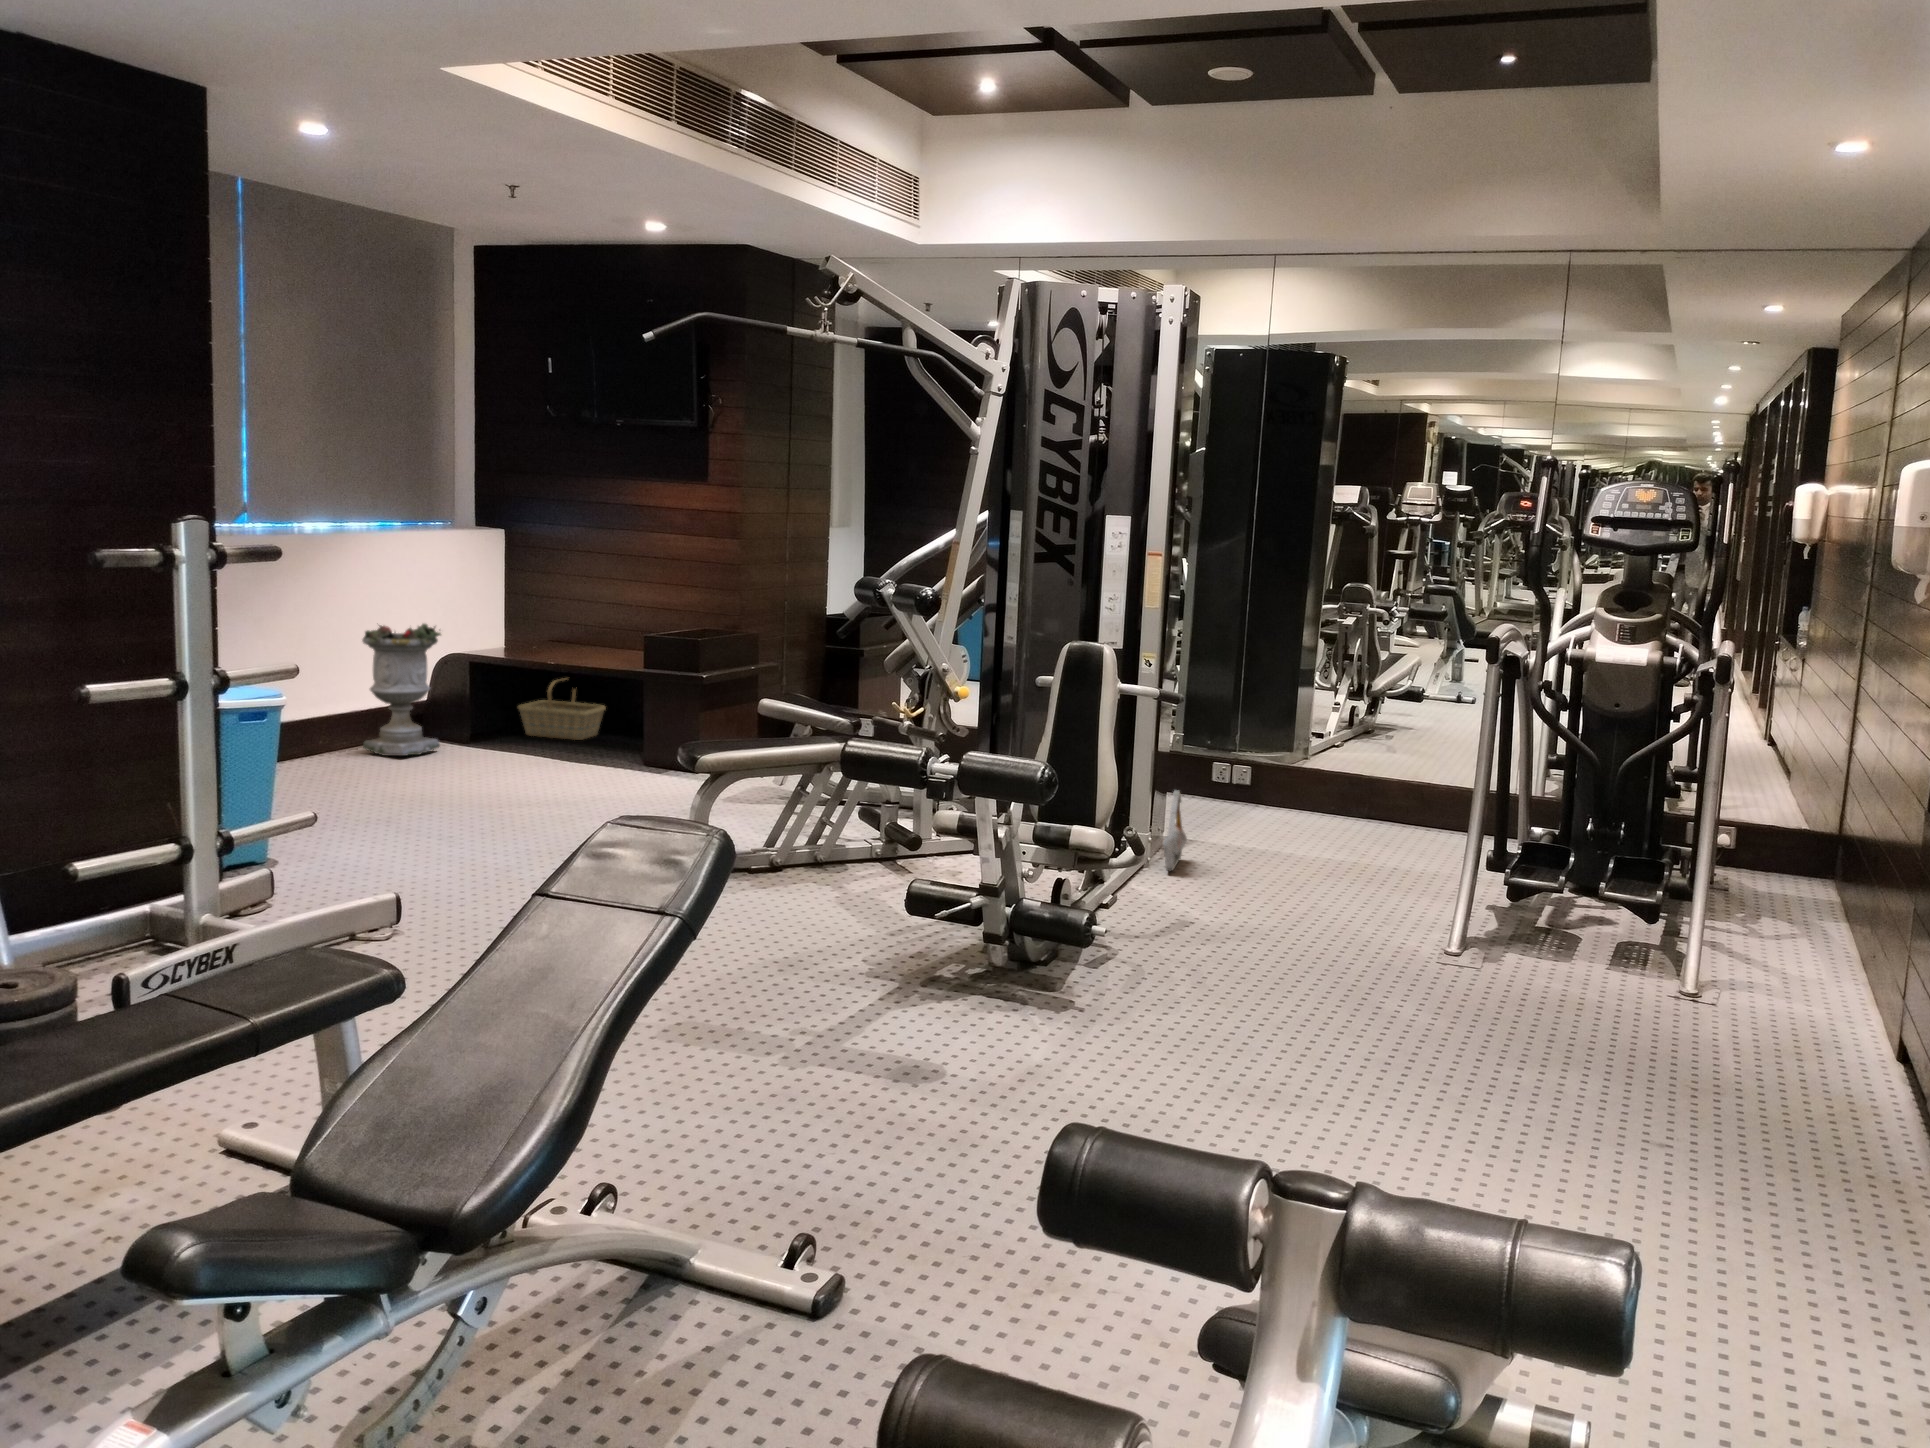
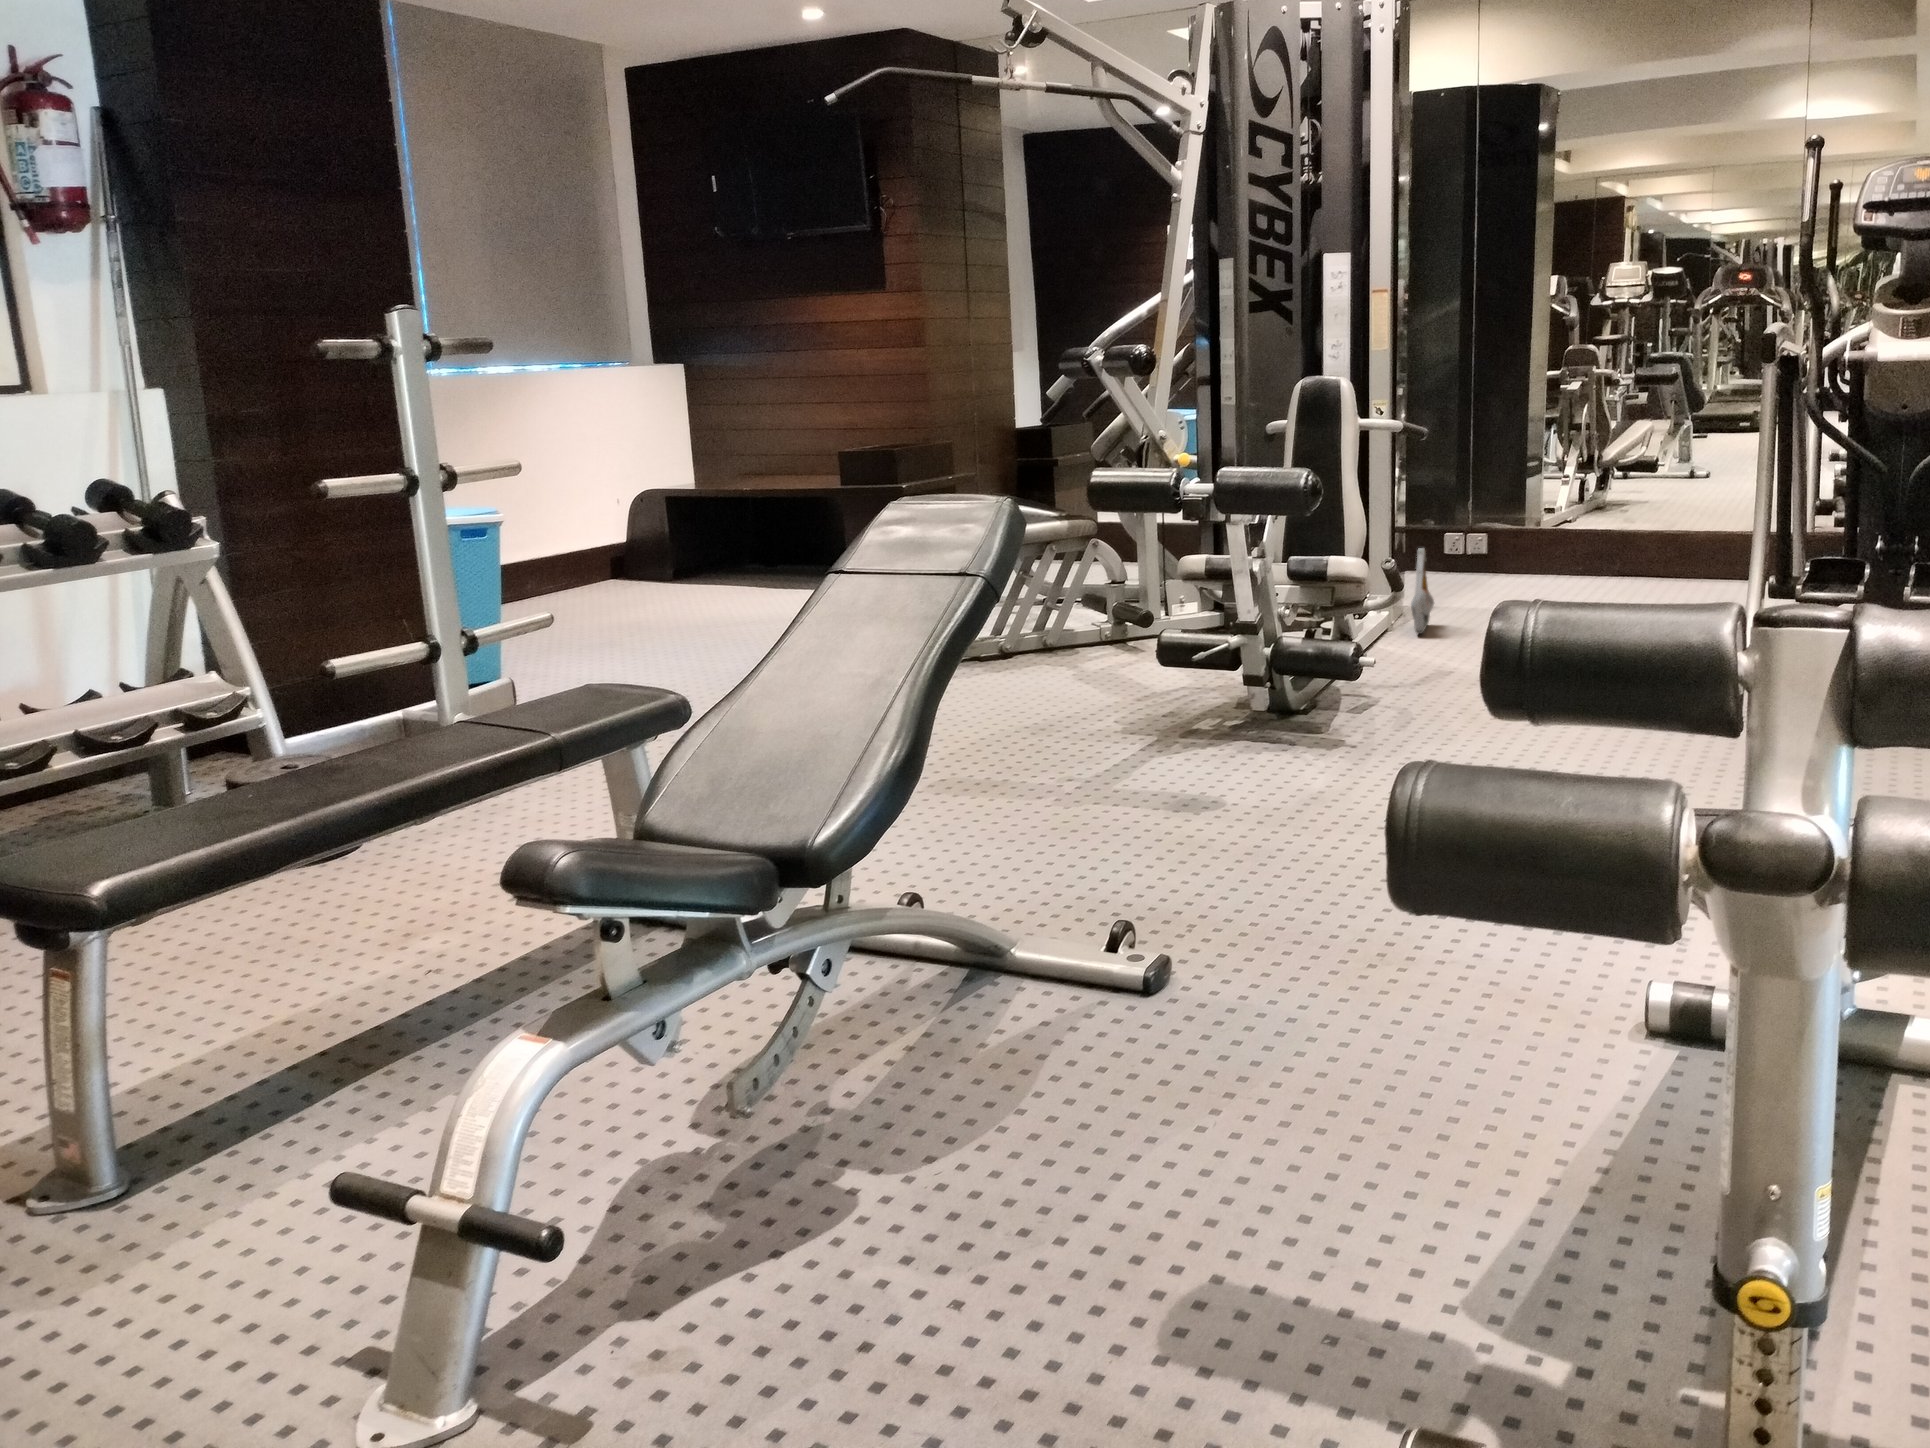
planter: present [362,624,441,756] -> none [554,462,640,601]
basket: present [518,678,606,740] -> none [710,513,797,575]

